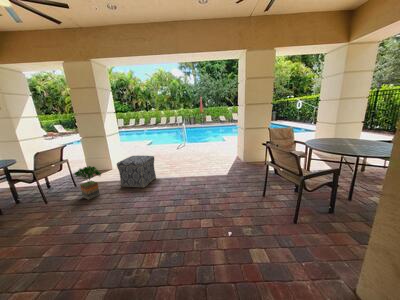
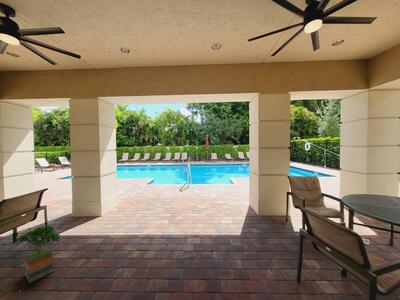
ottoman: present [117,156,156,188] -> none [88,207,144,260]

